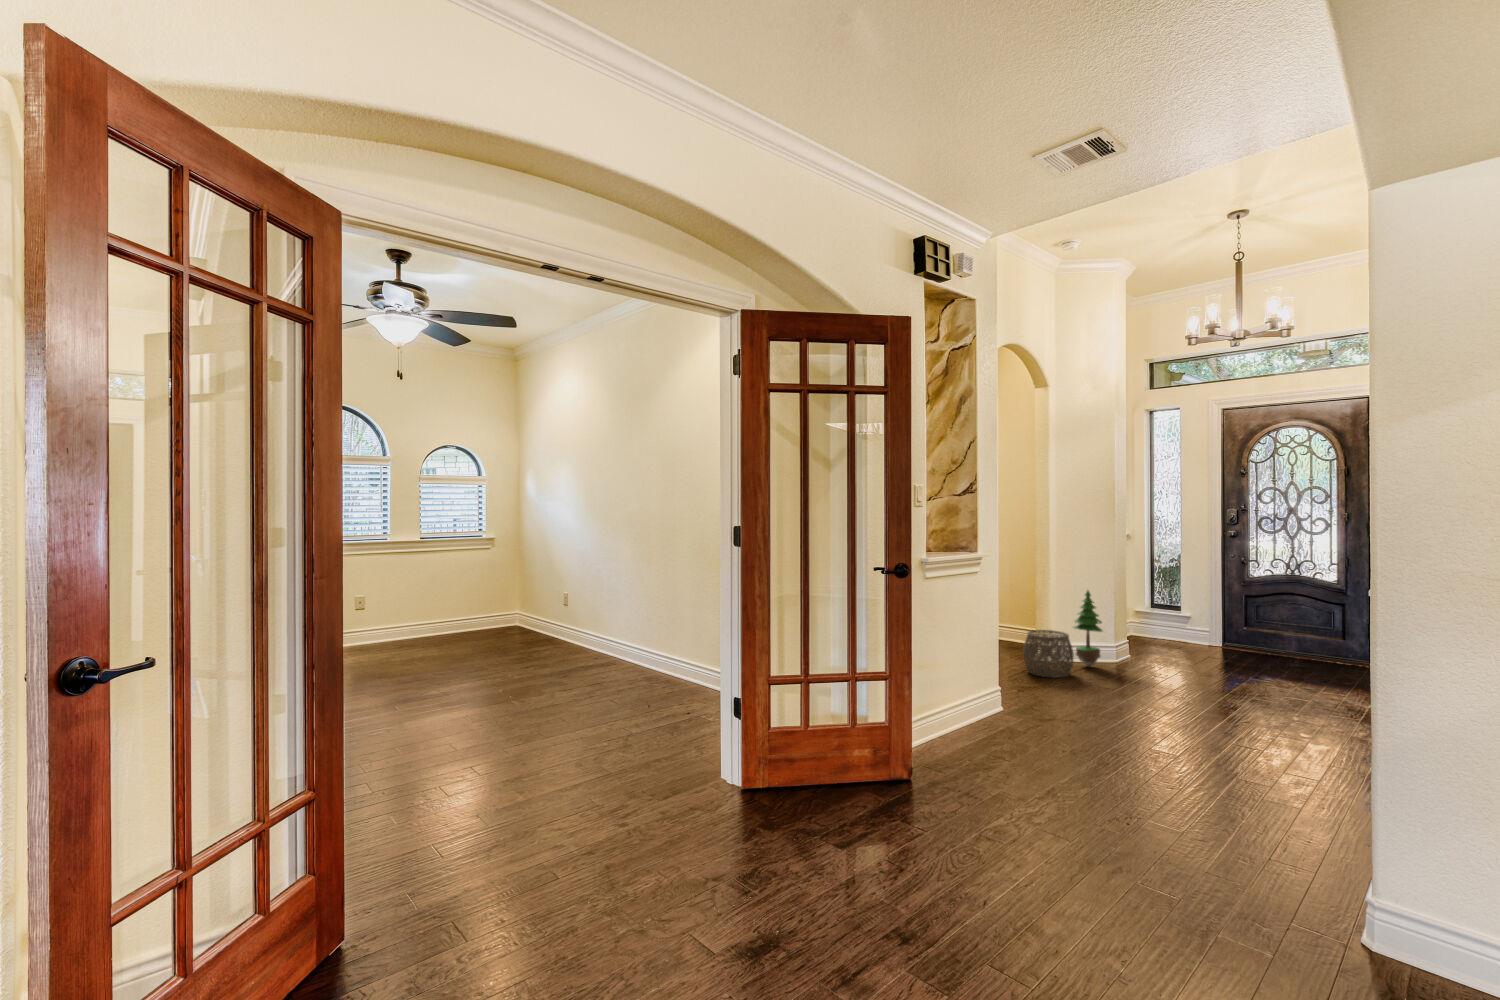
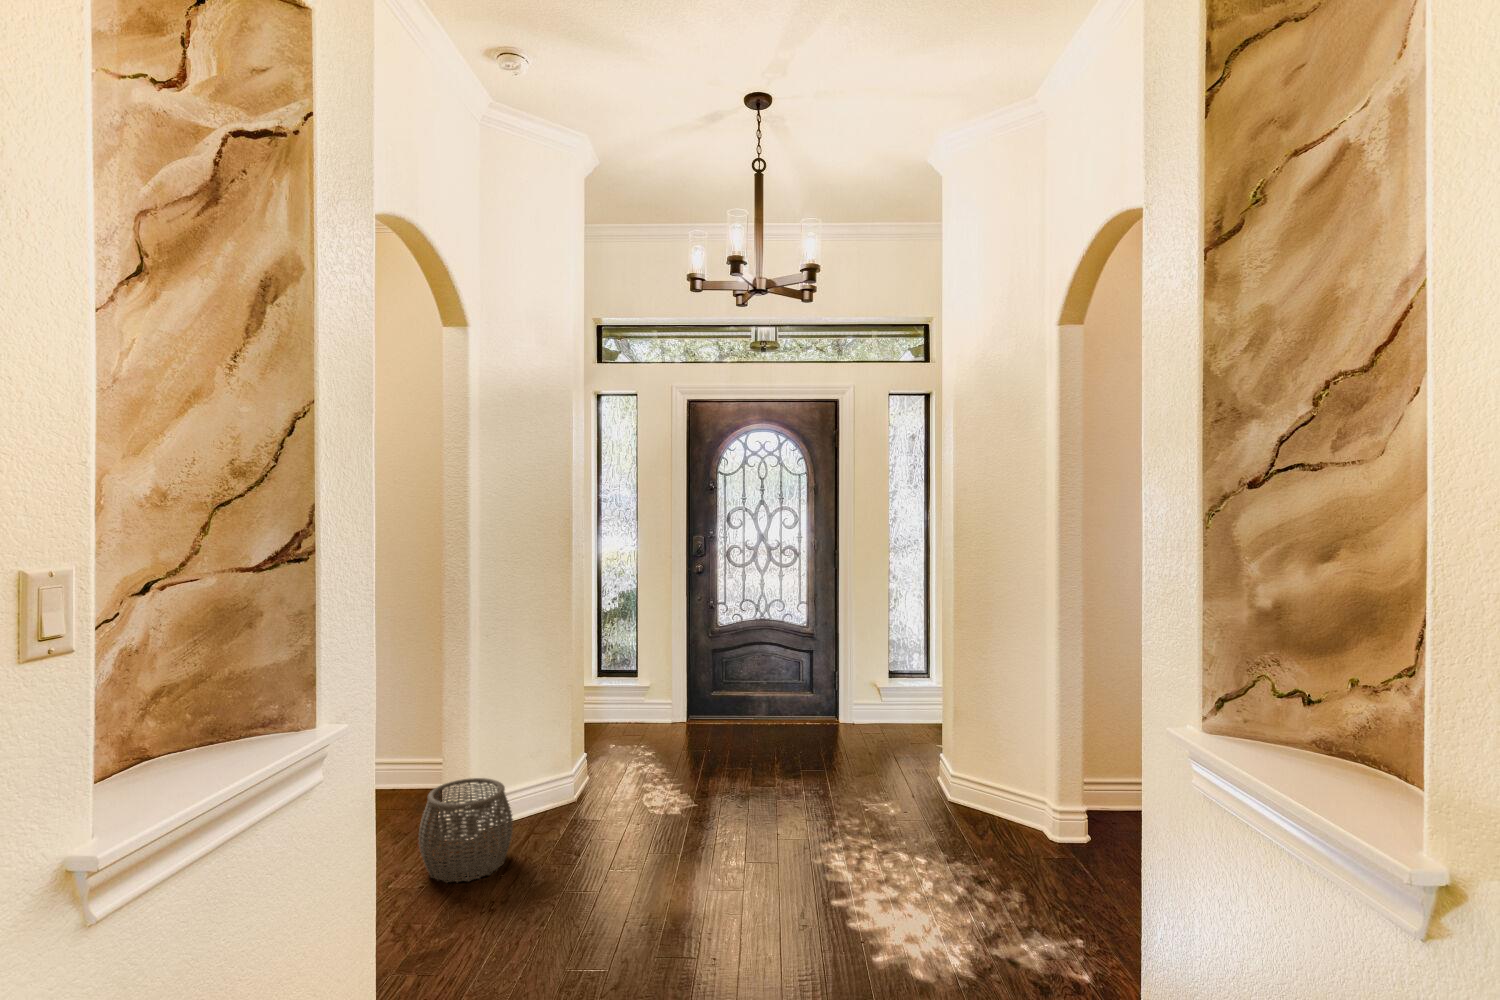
potted tree: present [1074,591,1102,666] -> none [505,687,554,822]

